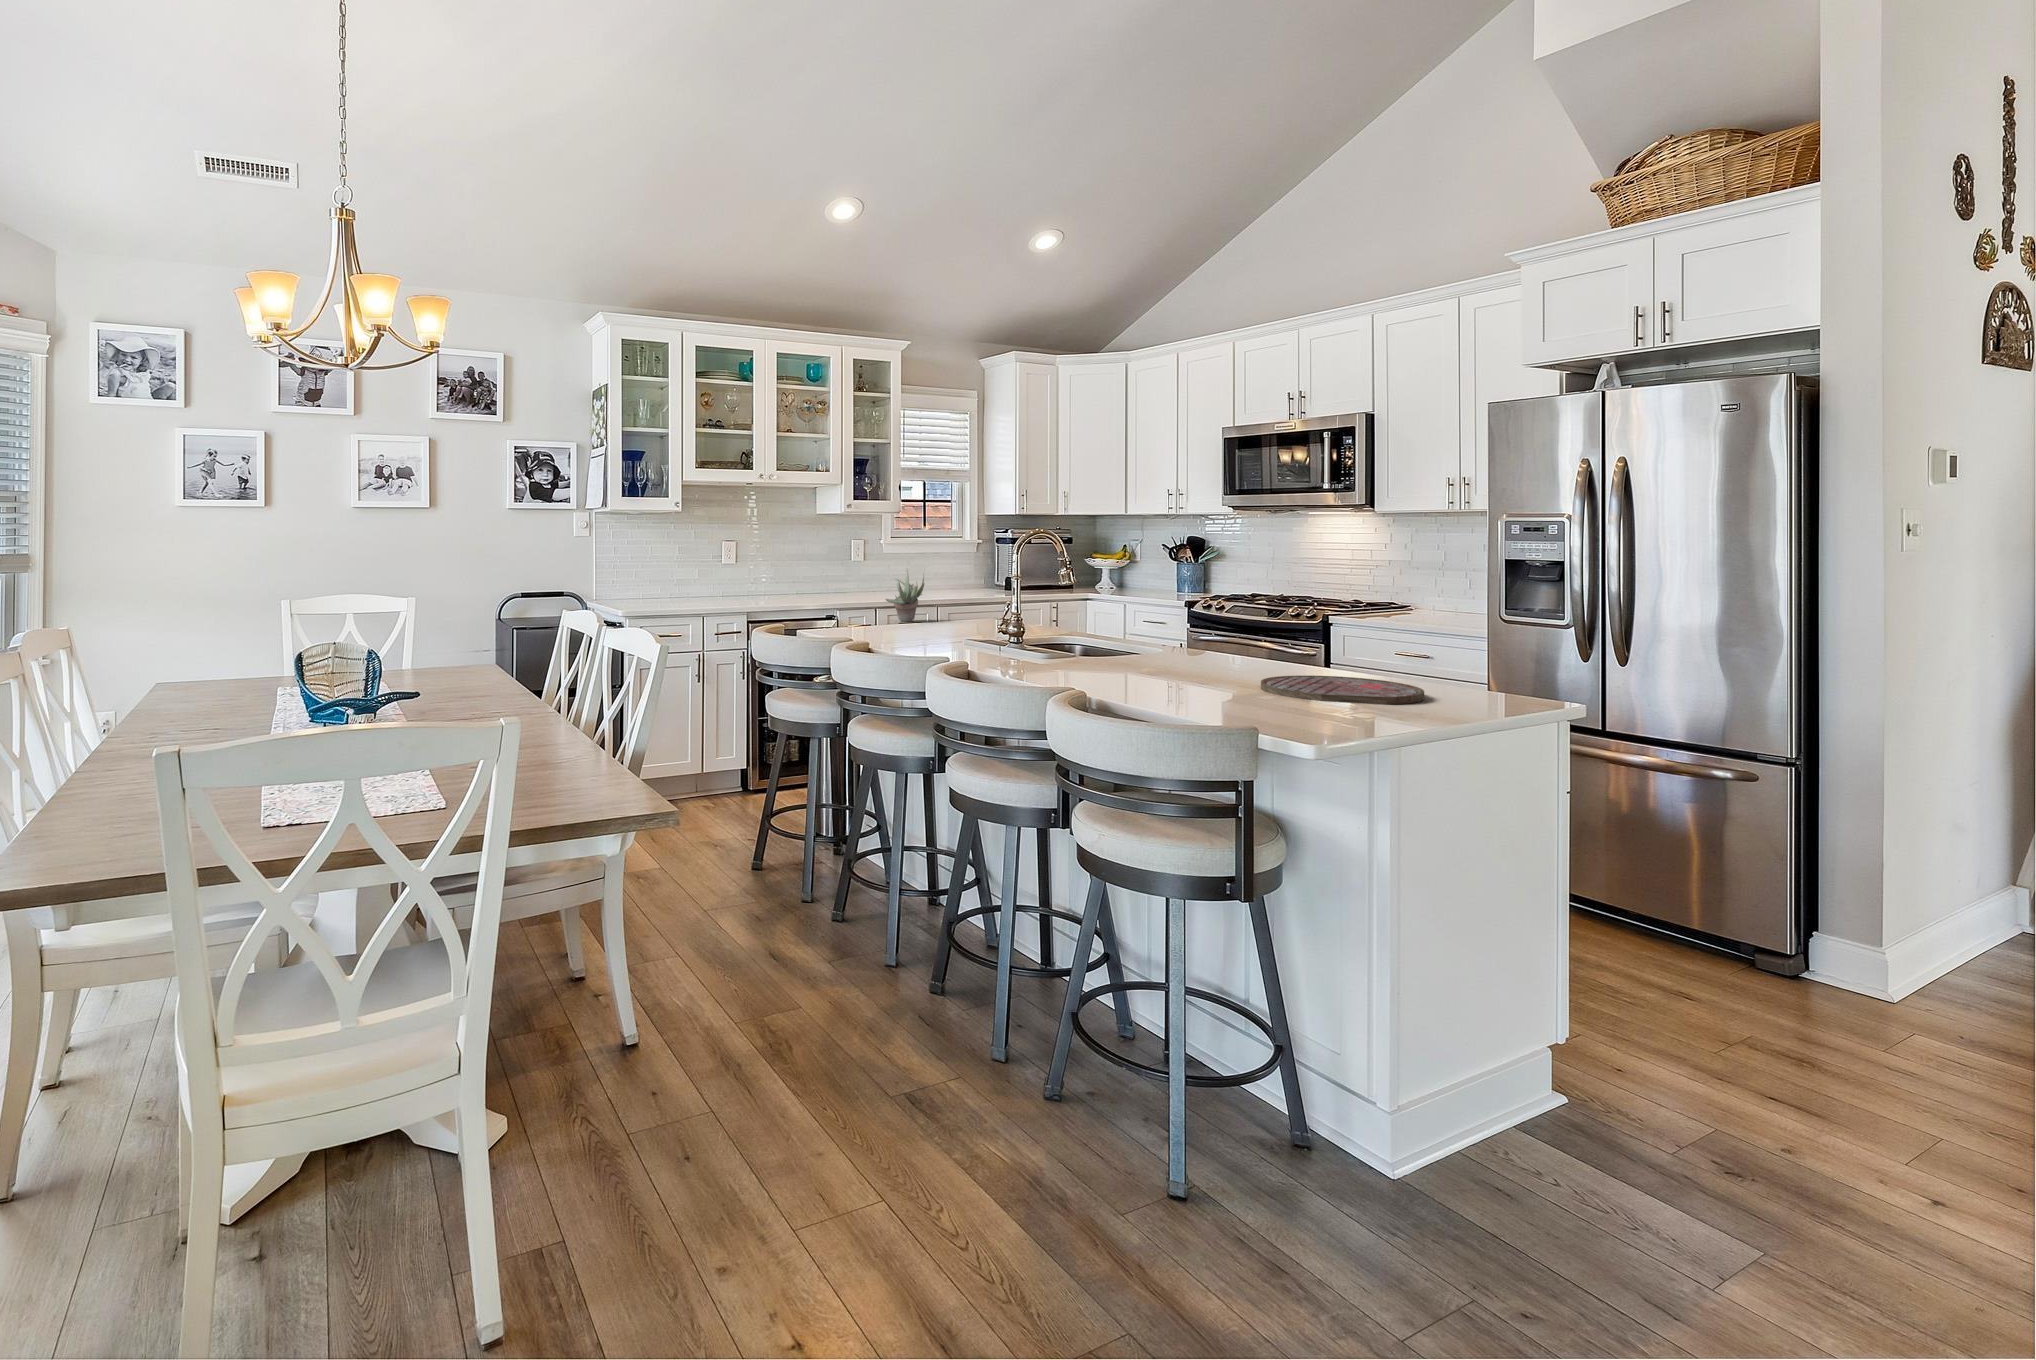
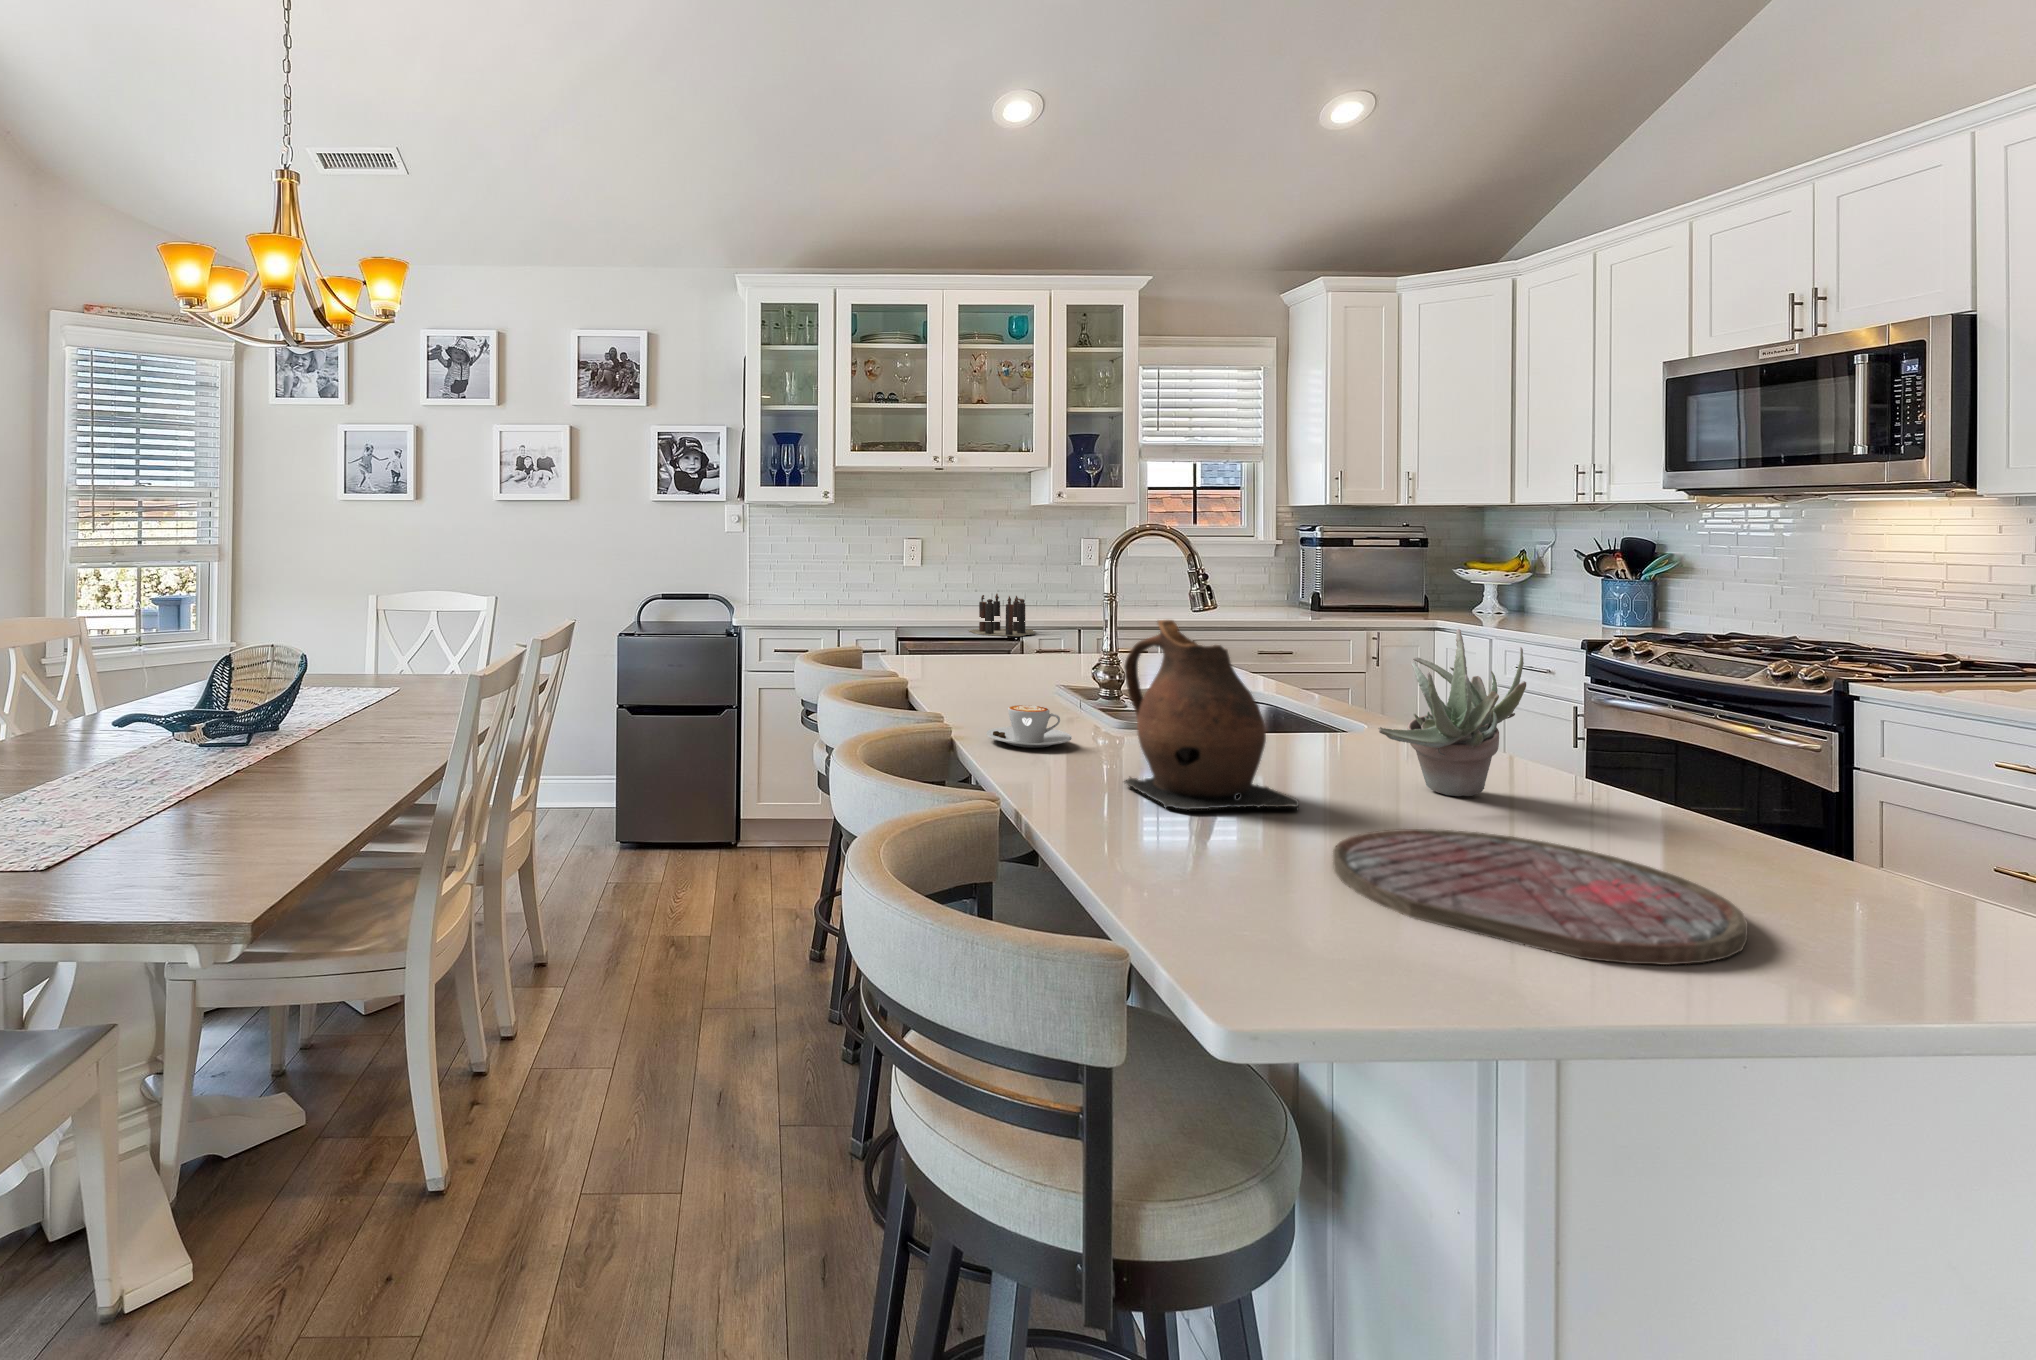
succulent plant: present [886,568,924,621] -> present [1378,629,1526,796]
candle: none [788,583,858,616] -> present [969,594,1035,636]
ceramic pitcher: none [1119,584,1213,682] -> present [1124,620,1299,810]
coffee cup: none [1004,642,1056,666] -> present [986,705,1072,748]

